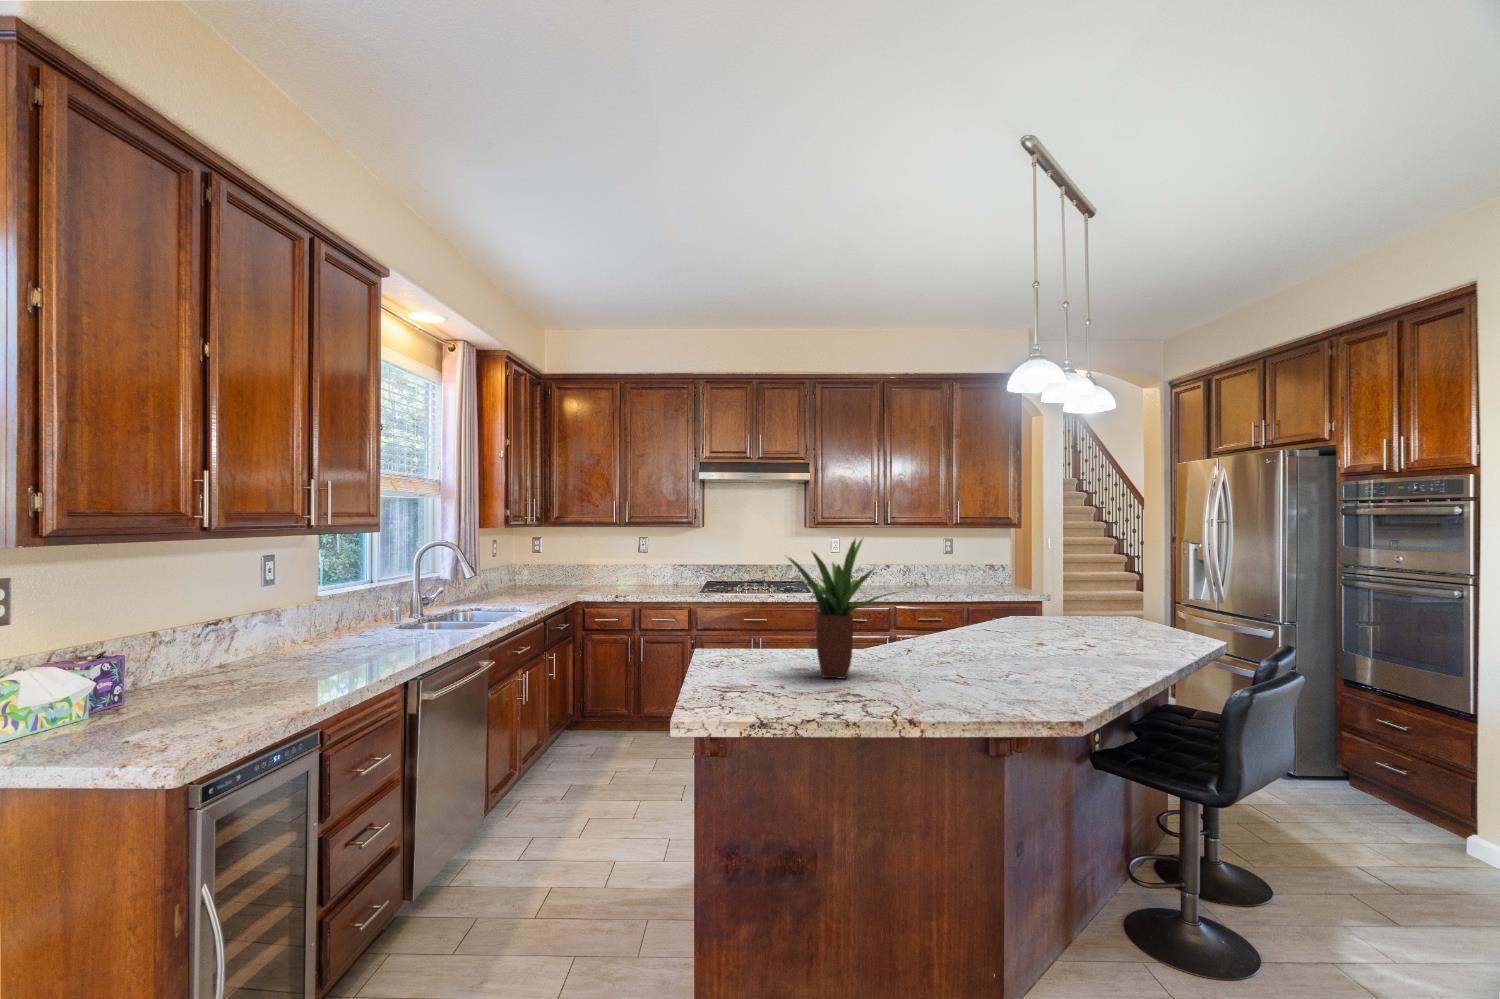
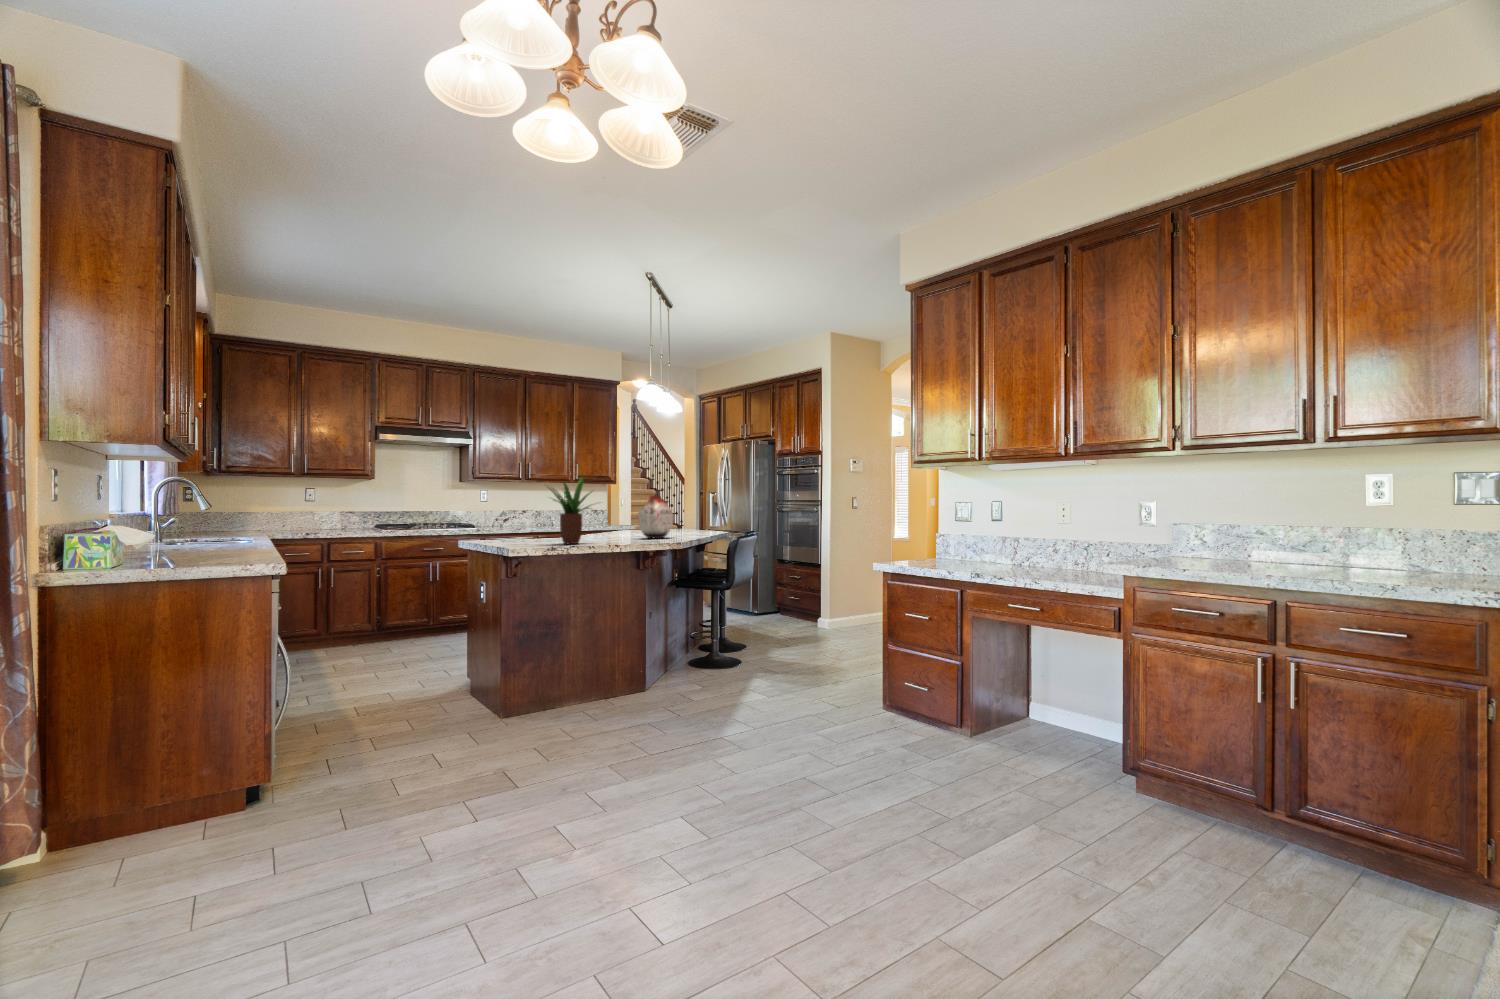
vase: none [995,574,1075,666] -> present [638,496,673,538]

